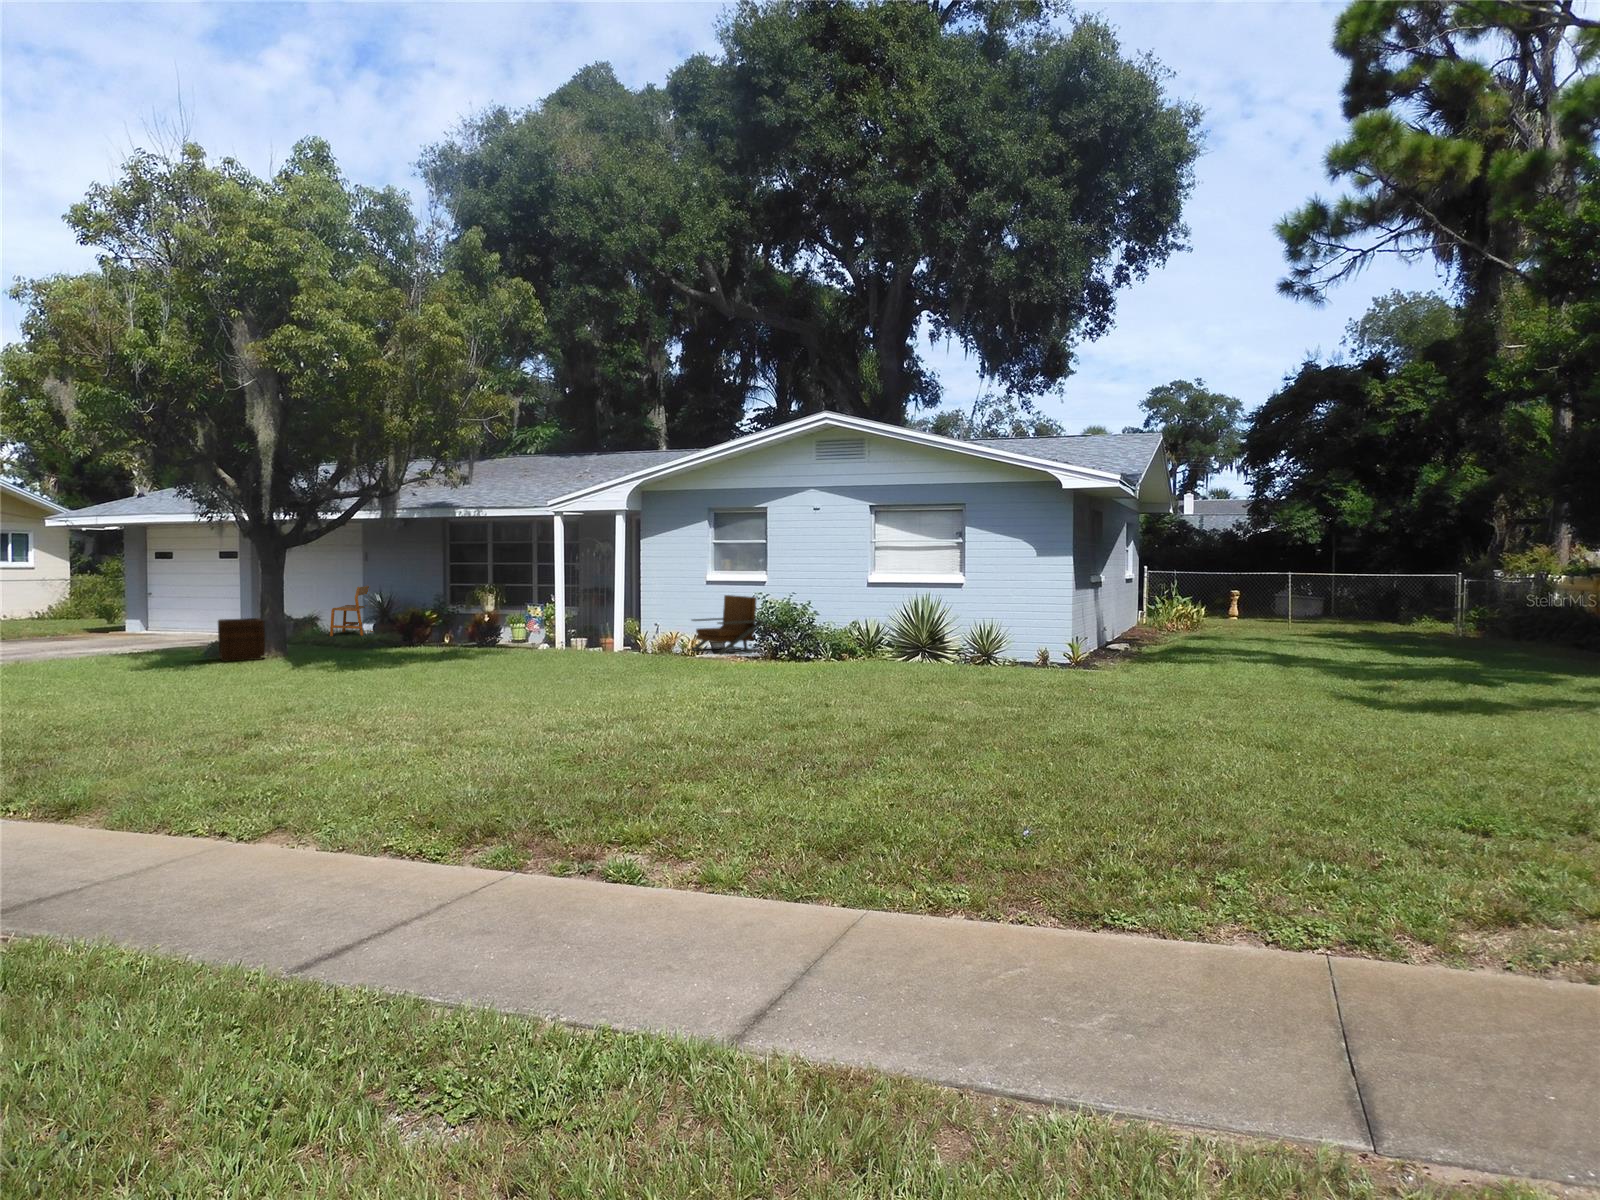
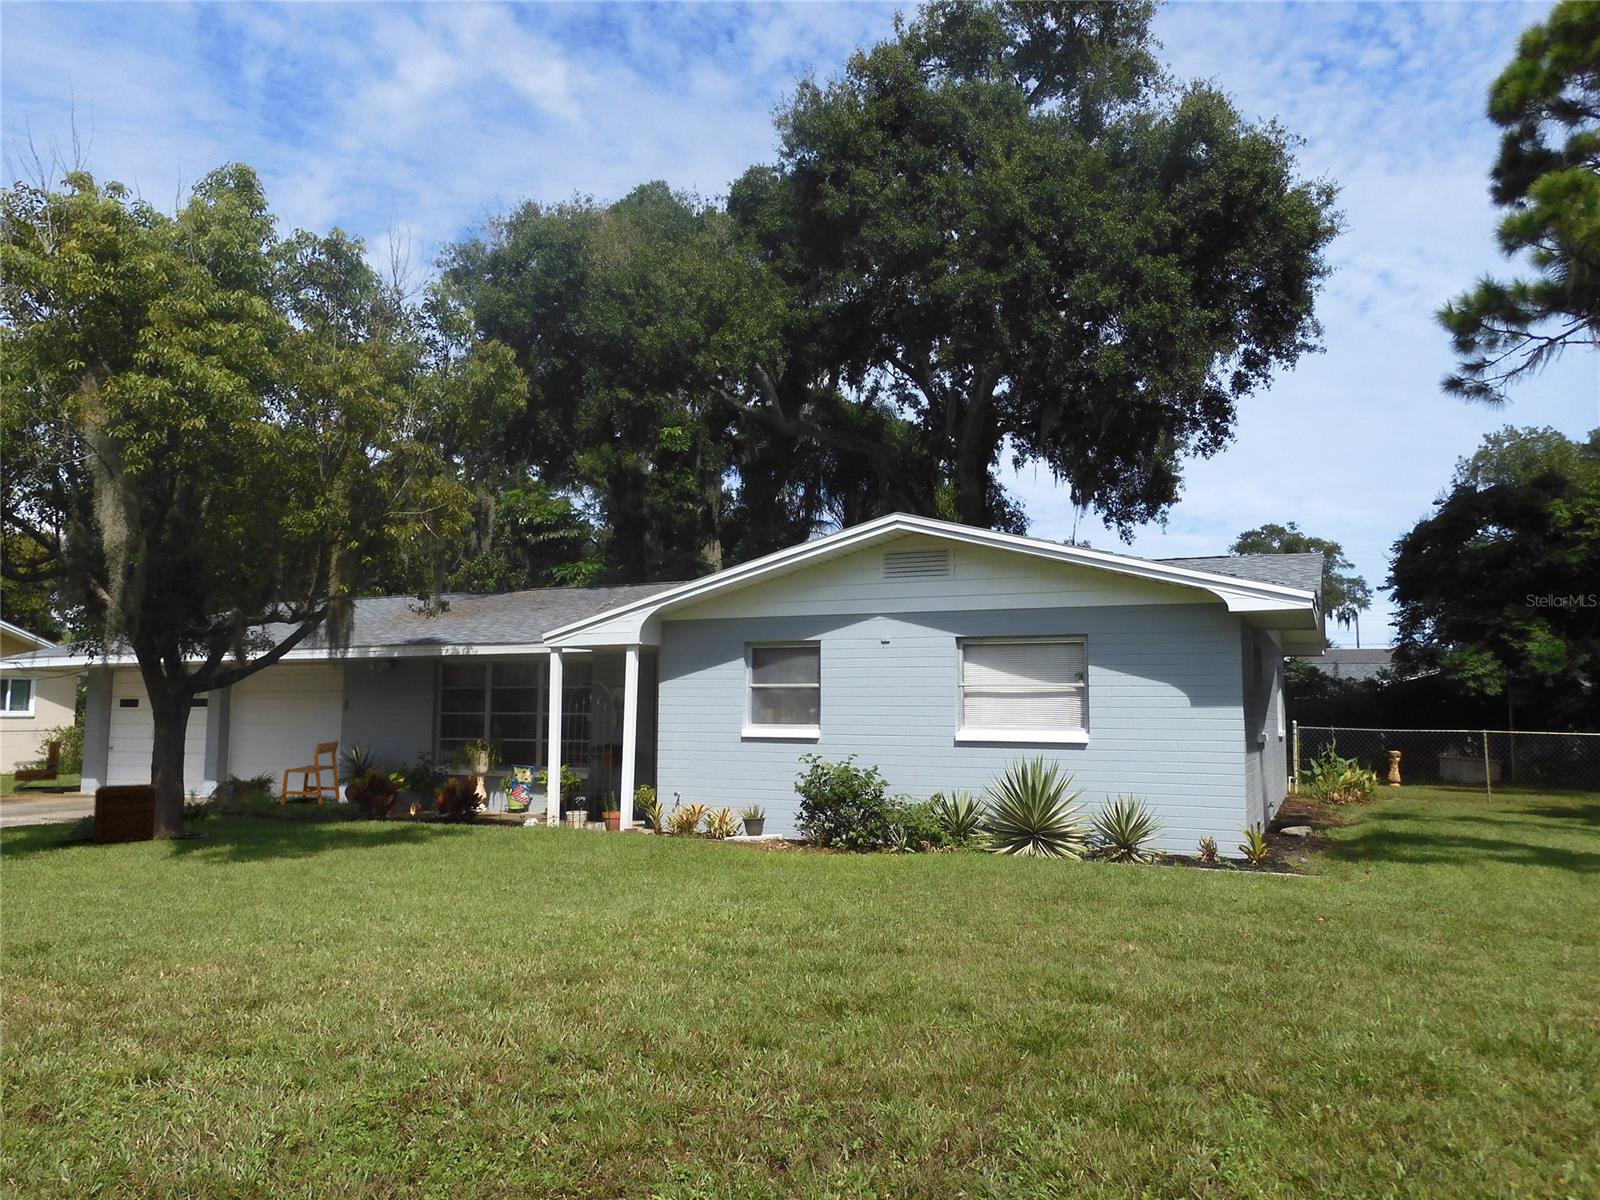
lounge chair: present [692,595,764,655] -> present [13,741,64,792]
potted tree: present [926,621,947,658] -> present [177,791,211,838]

